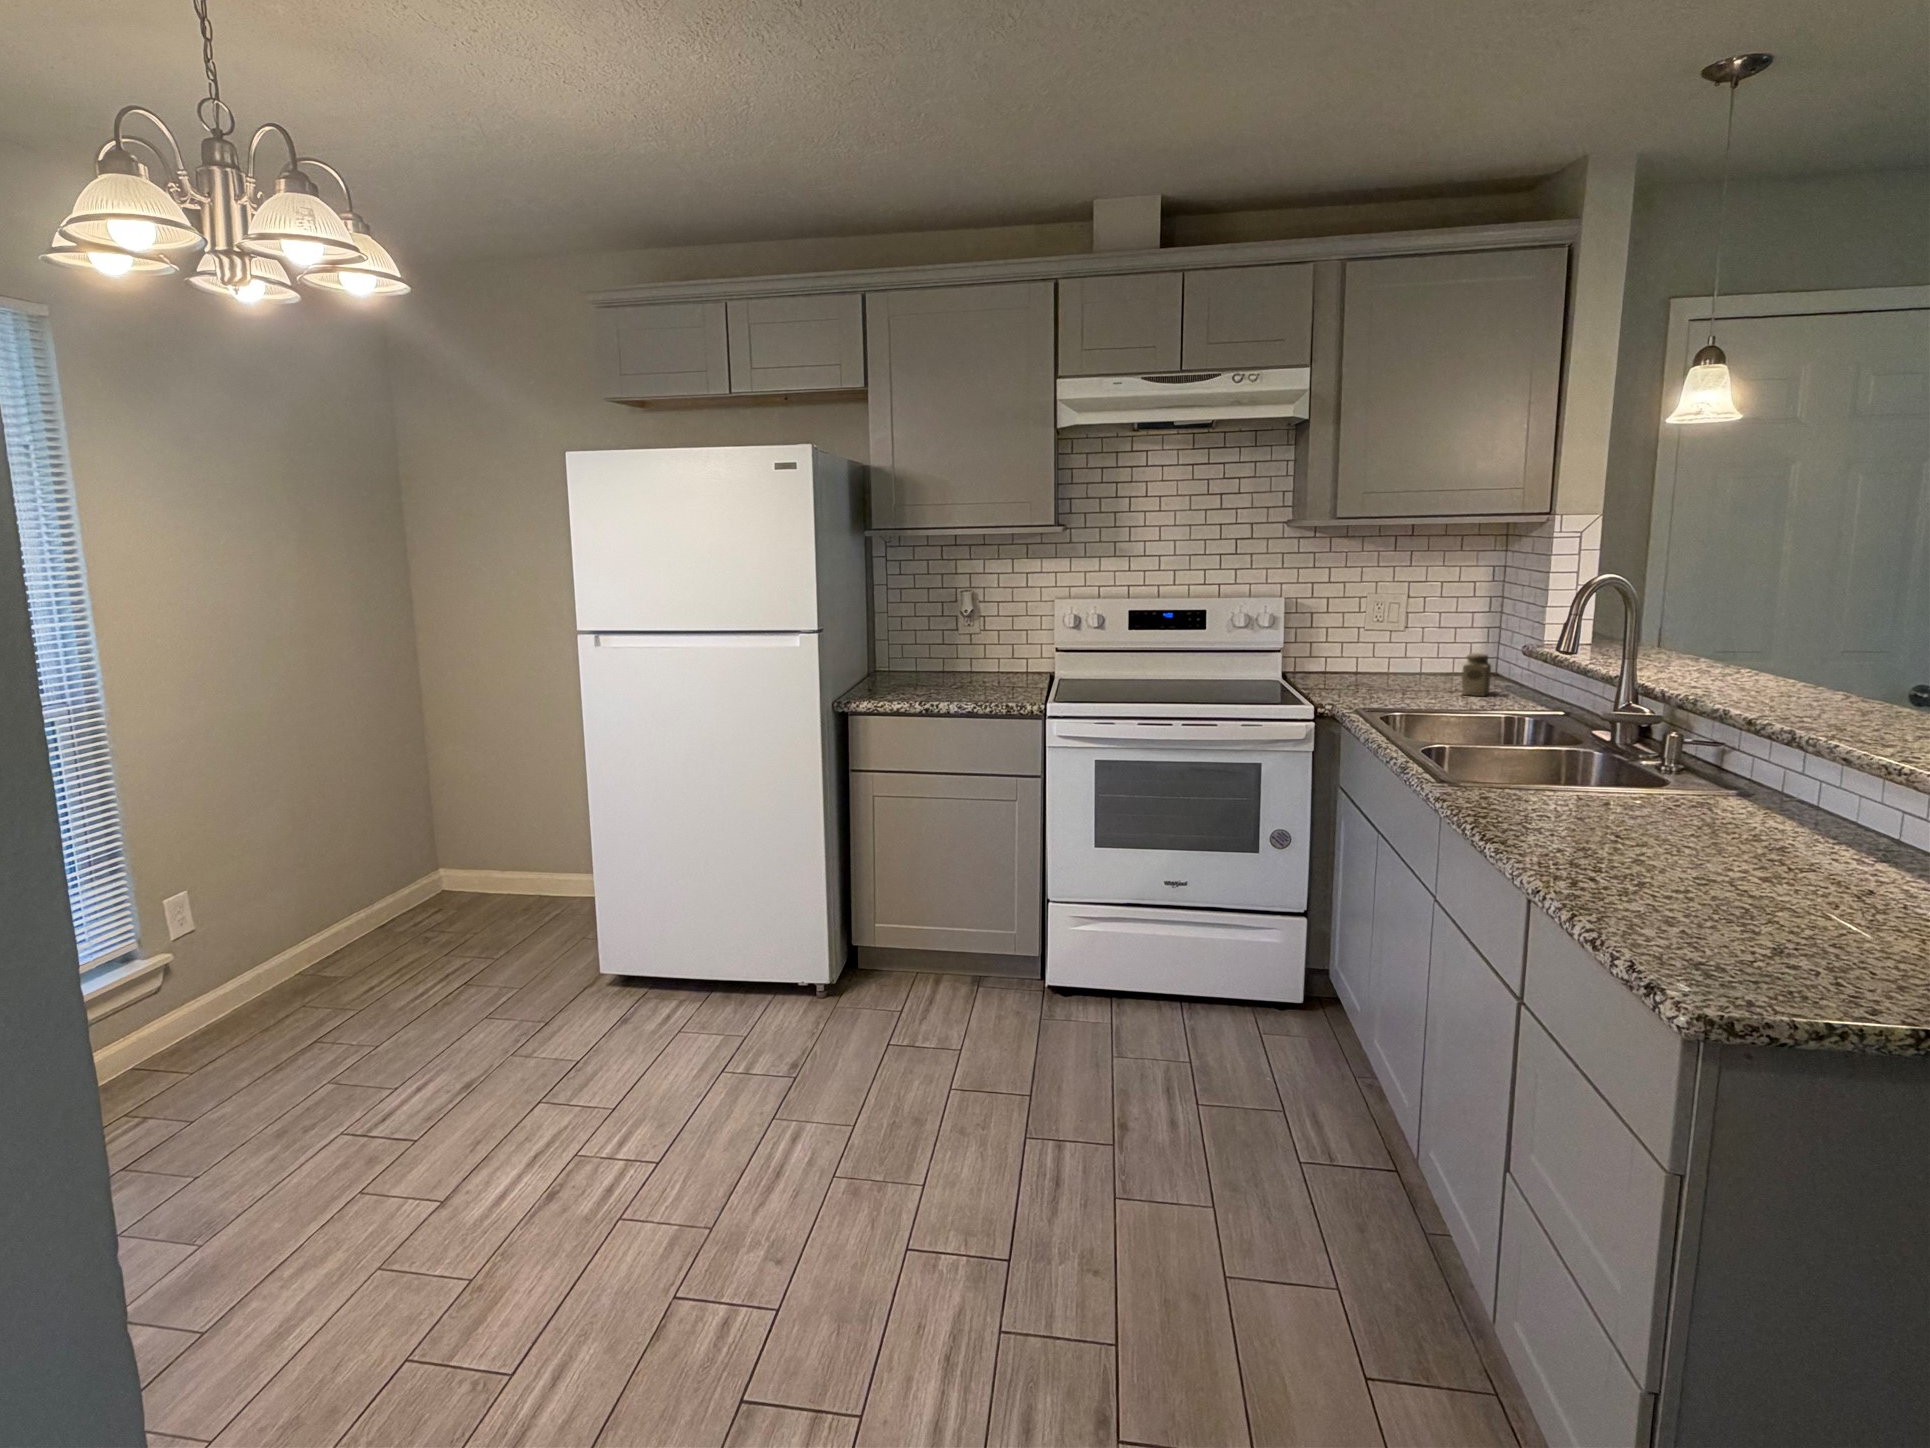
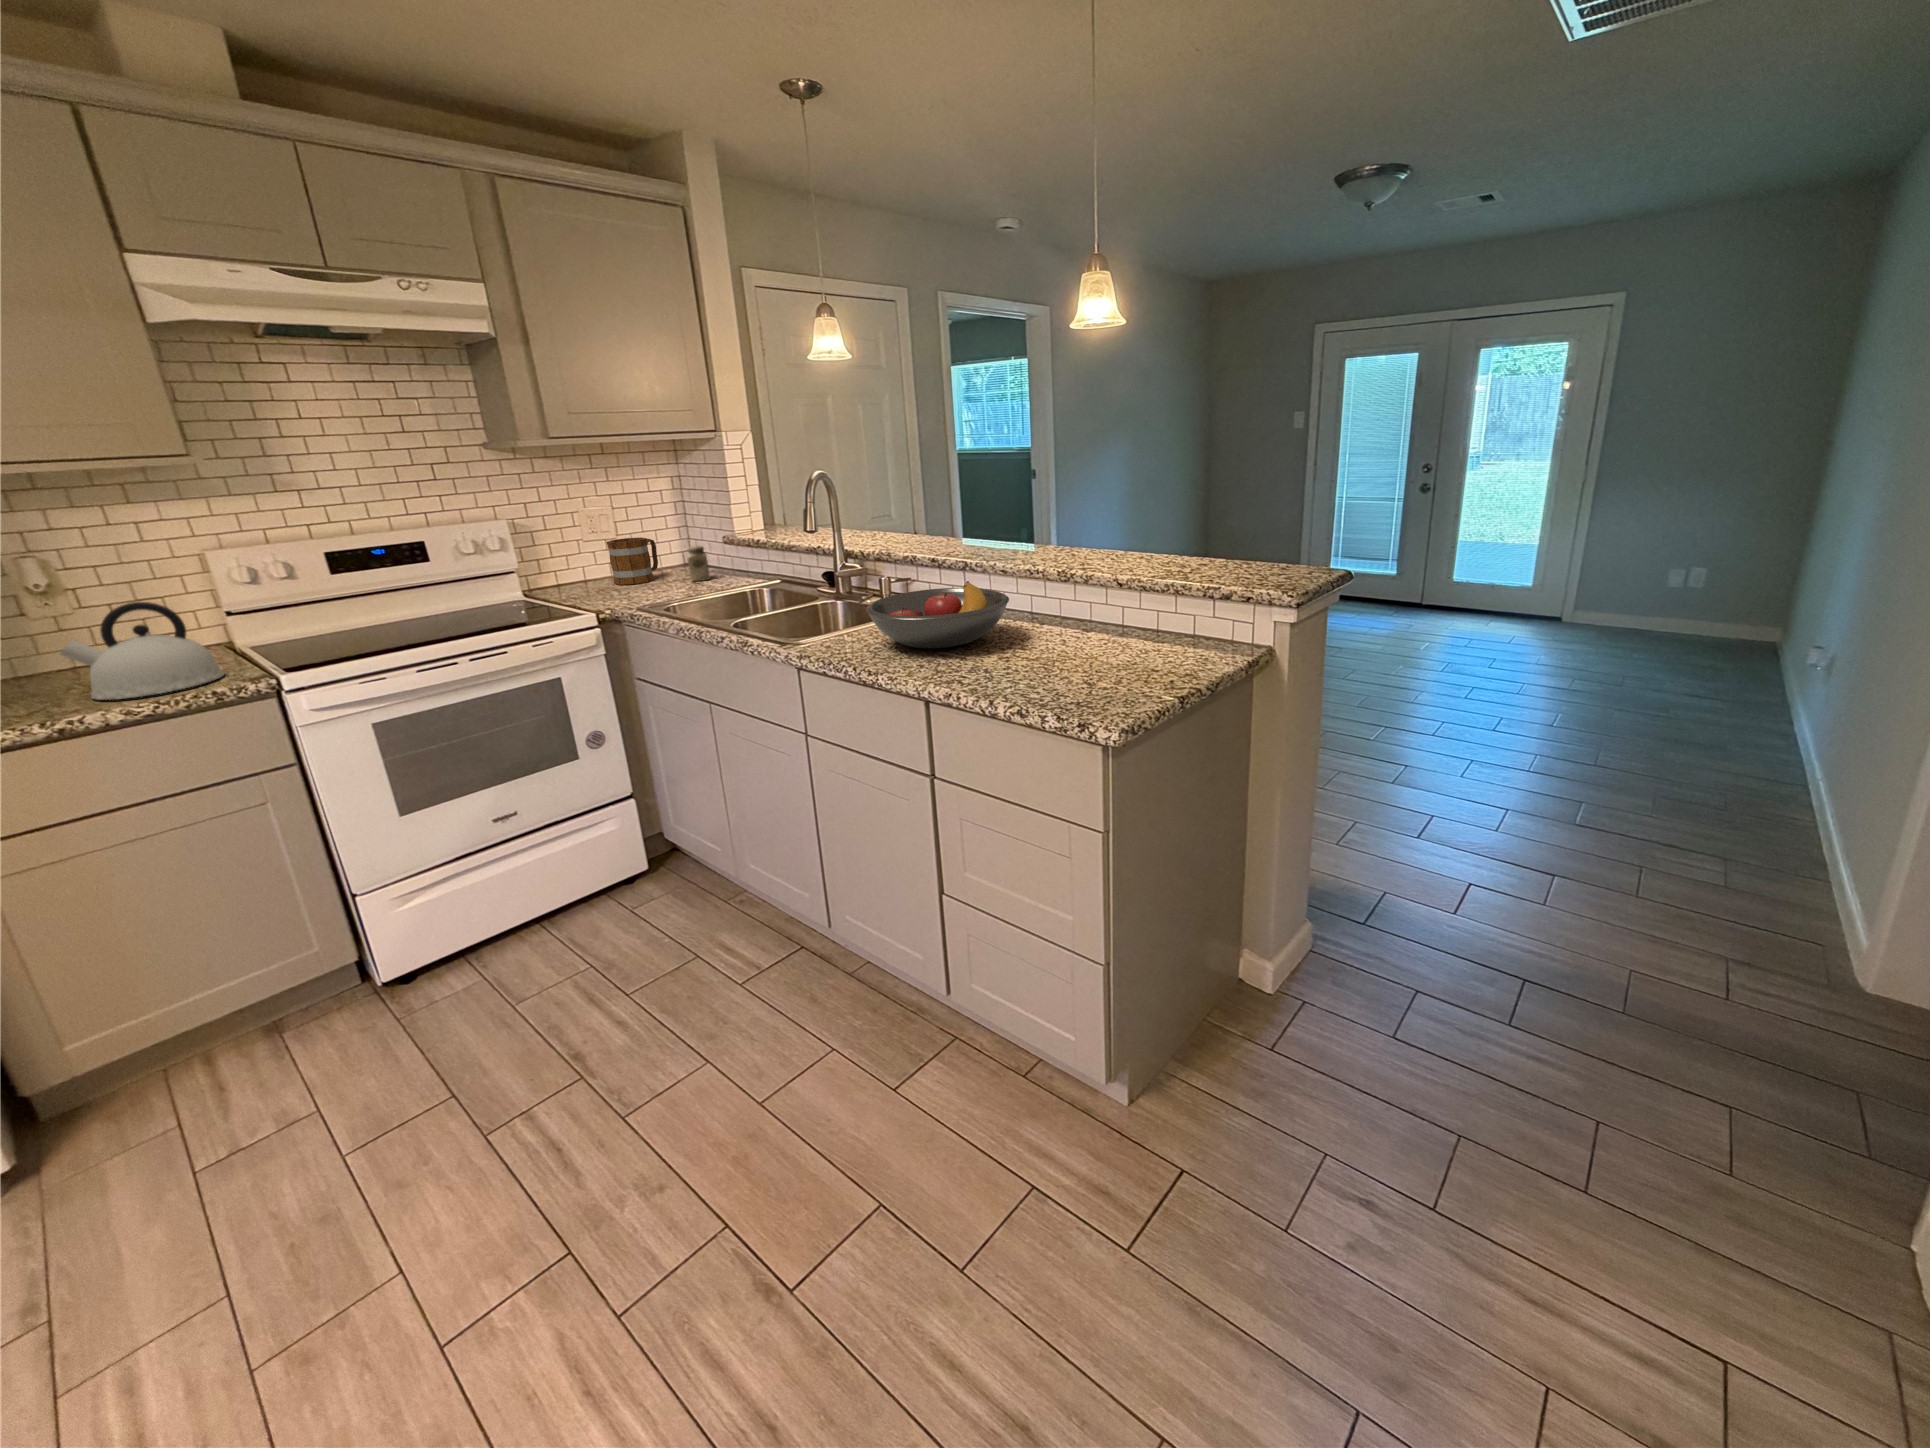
kettle: none [948,631,1027,699] -> present [60,602,225,700]
mug: none [1379,633,1443,685] -> present [606,537,658,585]
fruit bowl: none [1540,762,1810,859] -> present [866,581,1009,649]

